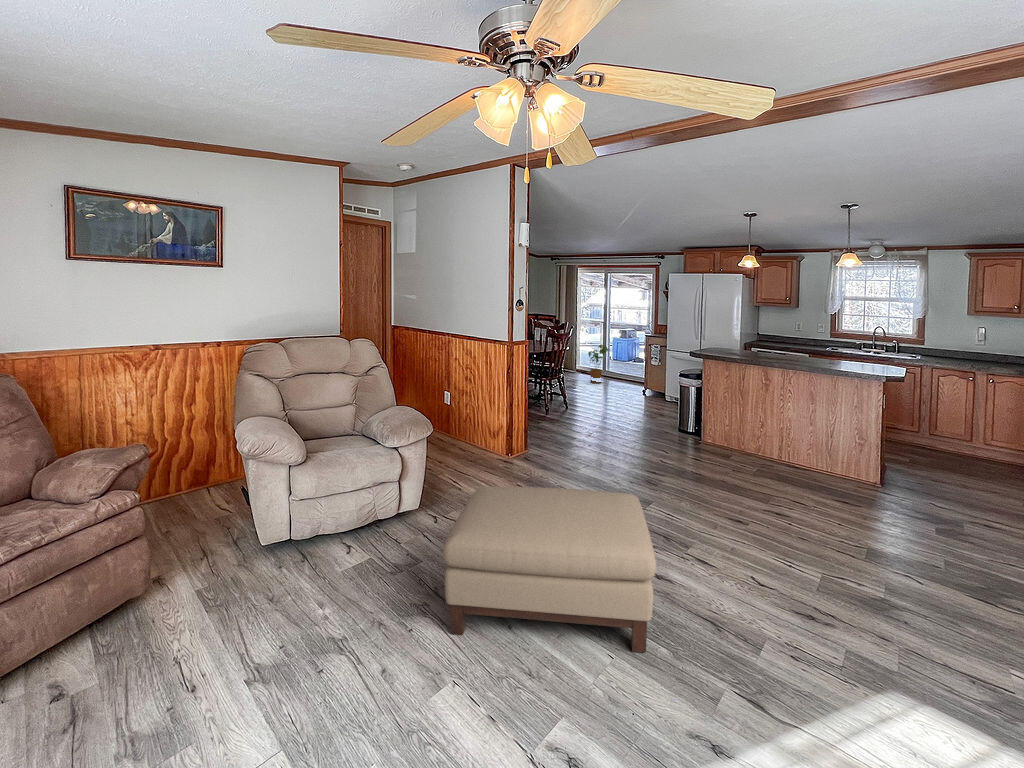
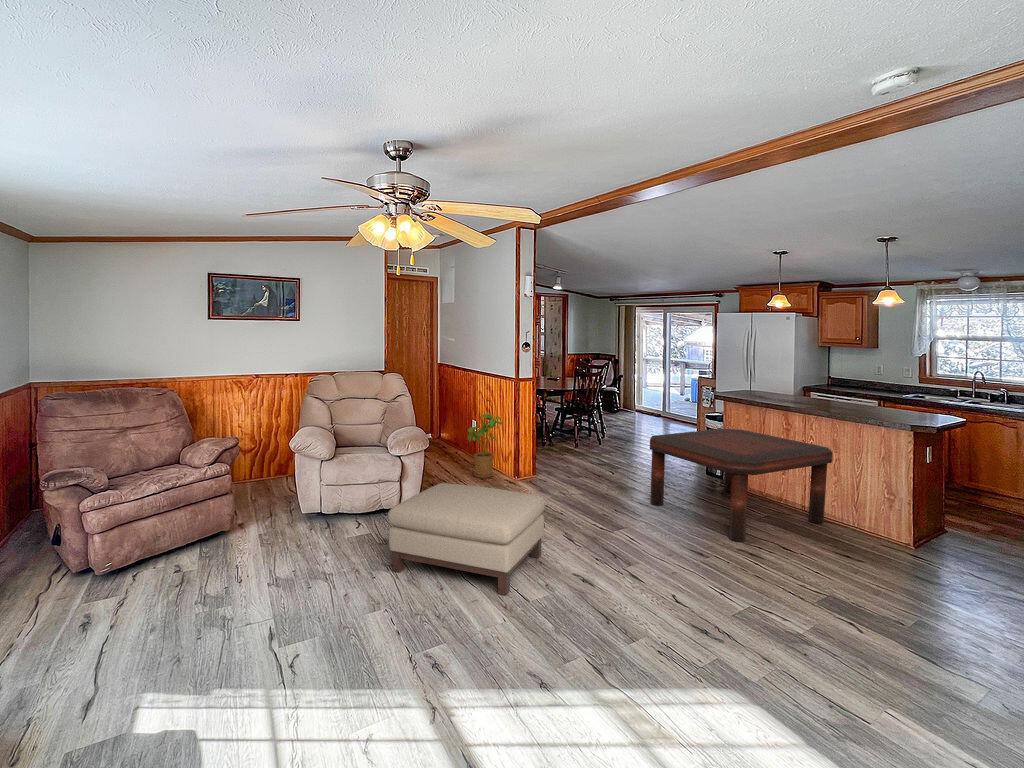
house plant: present [588,345,609,383] -> present [468,414,504,478]
coffee table: none [681,390,885,520] -> present [650,429,833,542]

